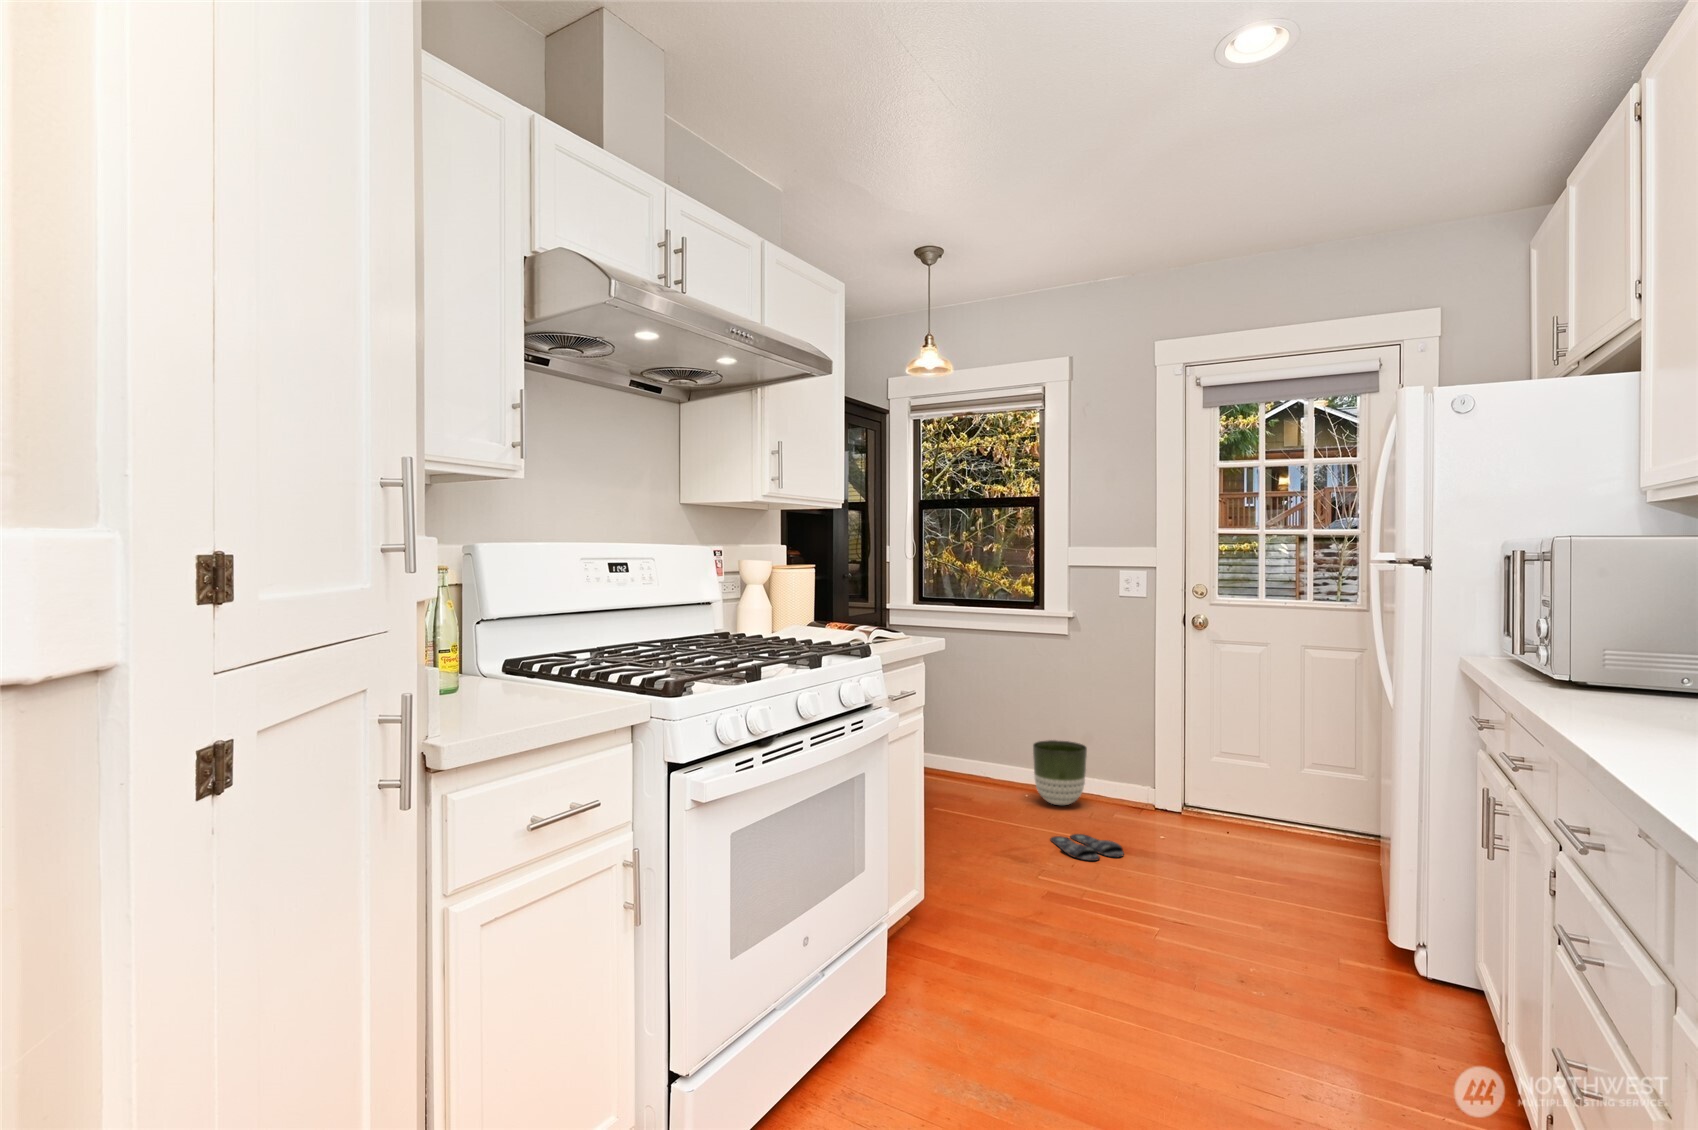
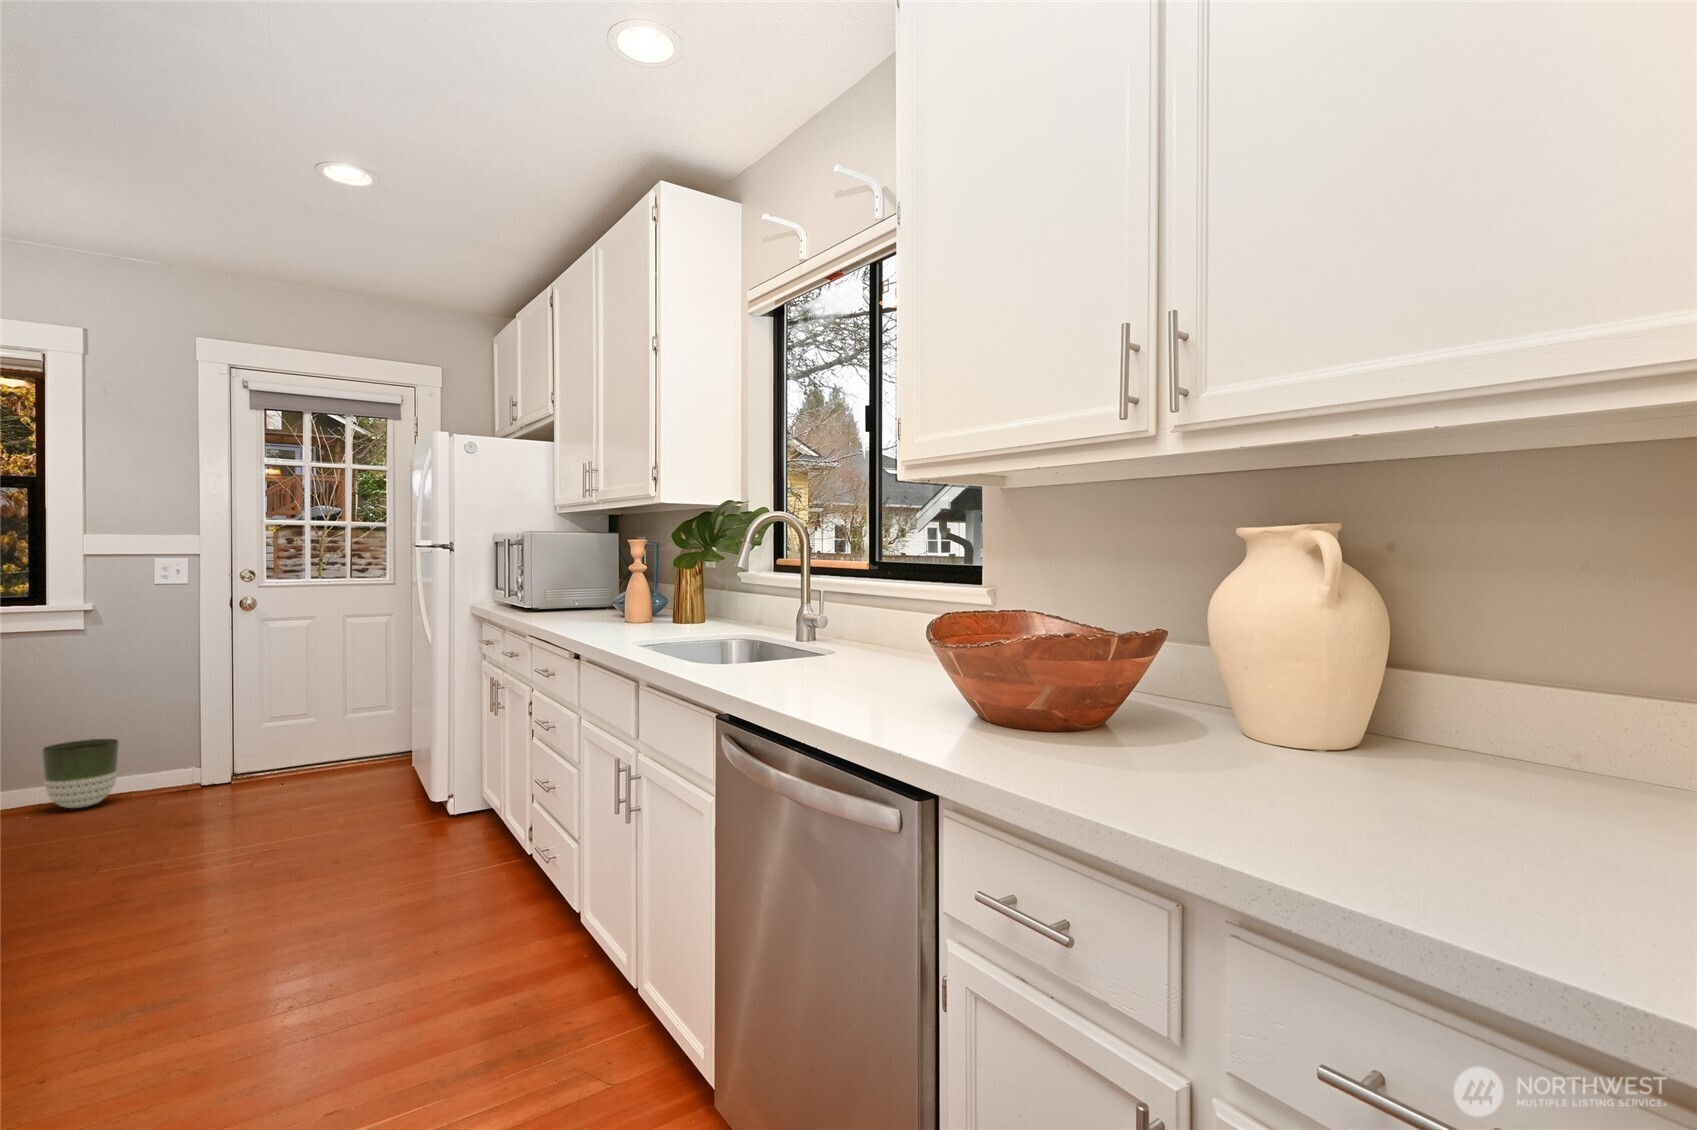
slippers: present [1051,834,1124,861] -> none [91,815,187,838]

